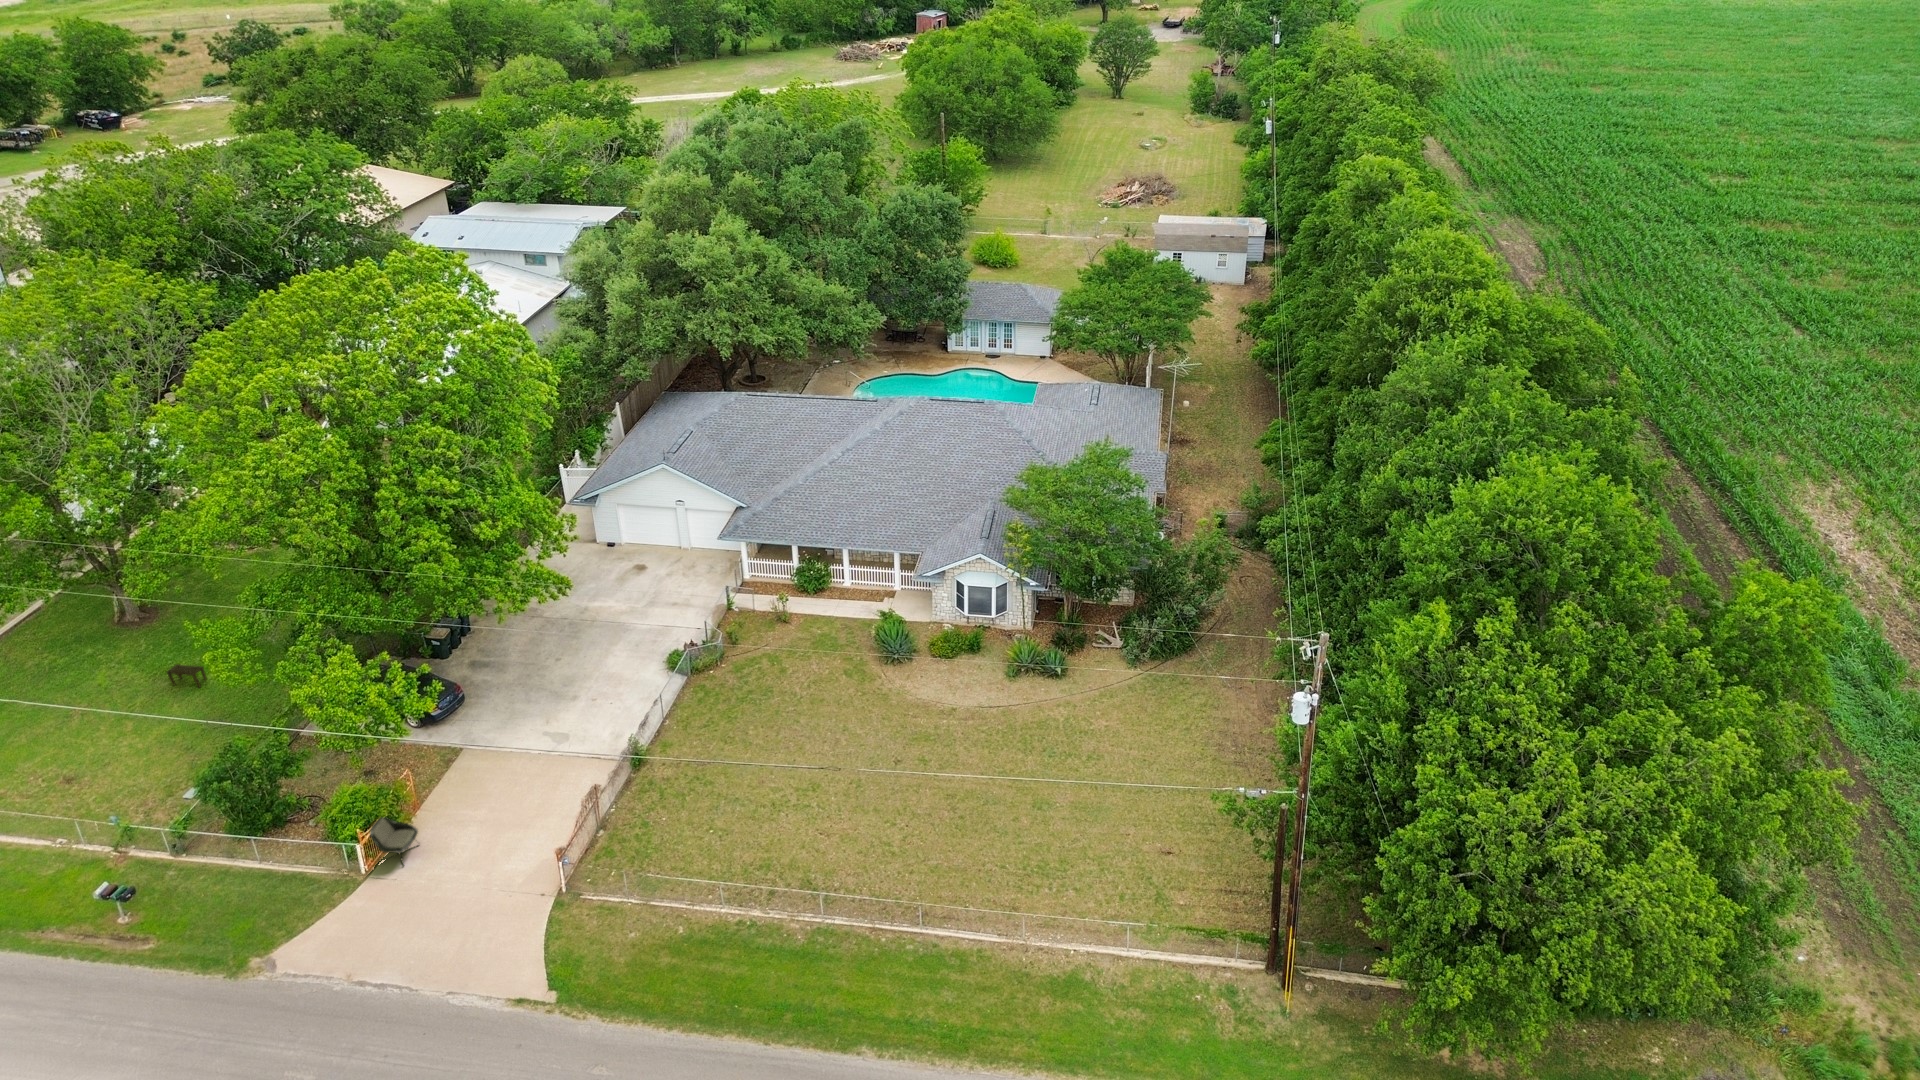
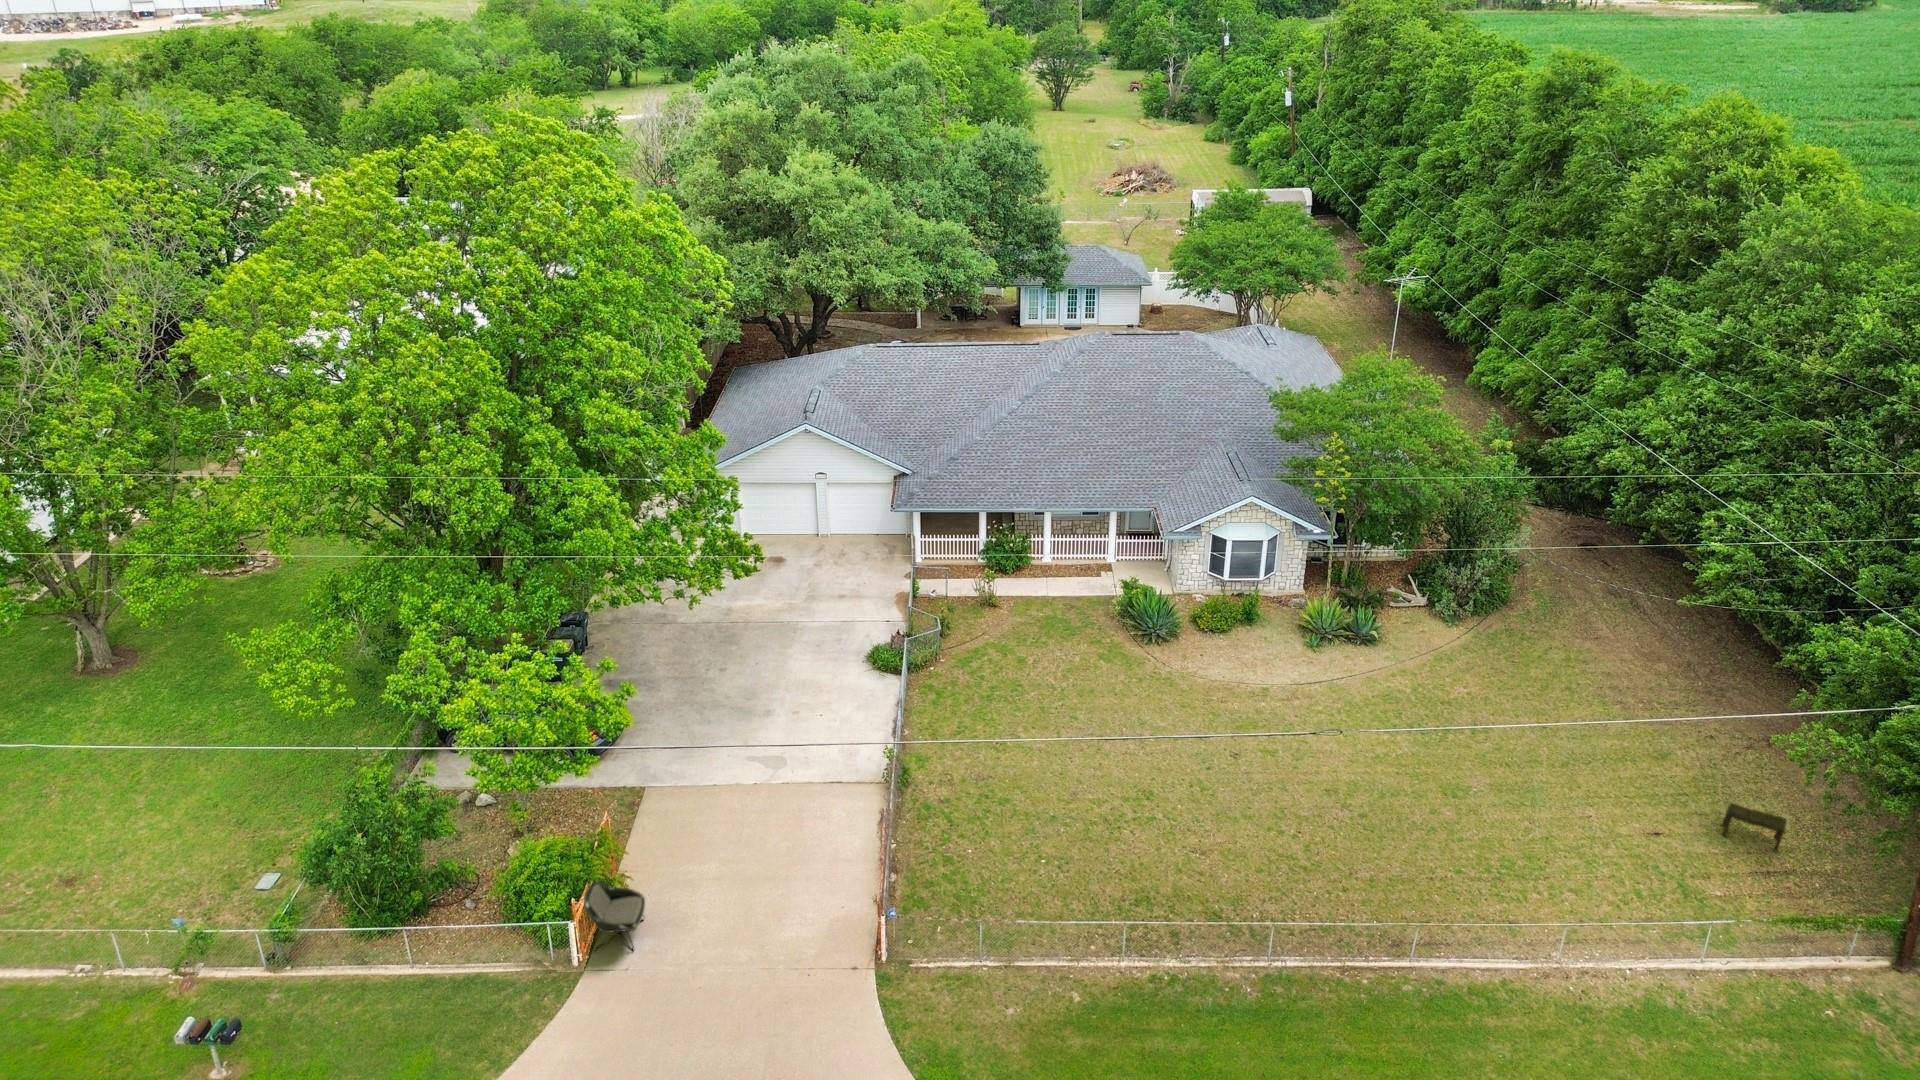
bench: present [167,664,207,688] -> present [1722,803,1787,851]

